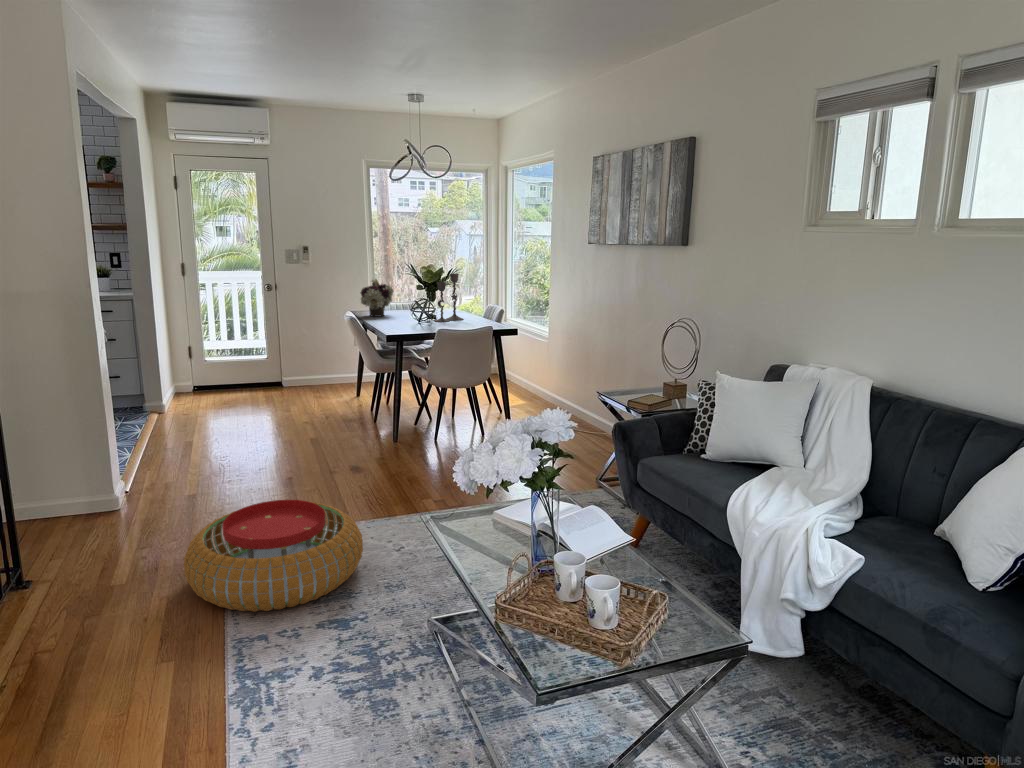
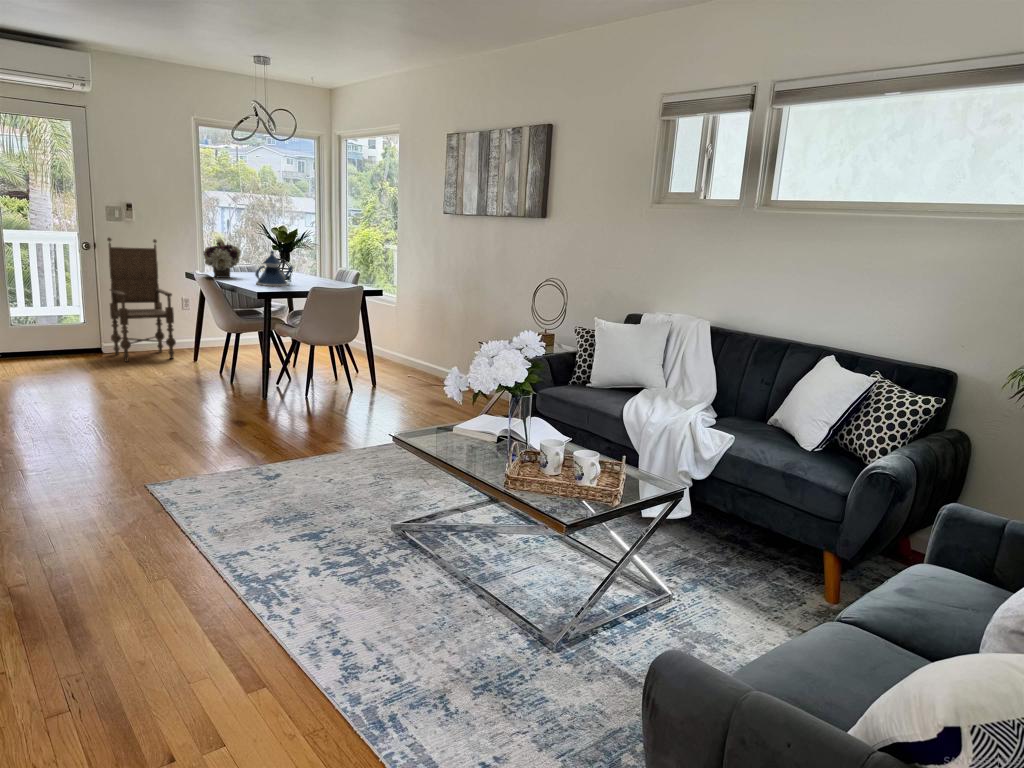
candlestick: present [435,274,463,322] -> none [293,236,320,283]
armchair: none [289,279,343,395] -> present [107,238,176,362]
teapot: none [394,291,433,327] -> present [255,251,294,286]
pouf: present [184,500,363,612] -> none [126,439,305,539]

